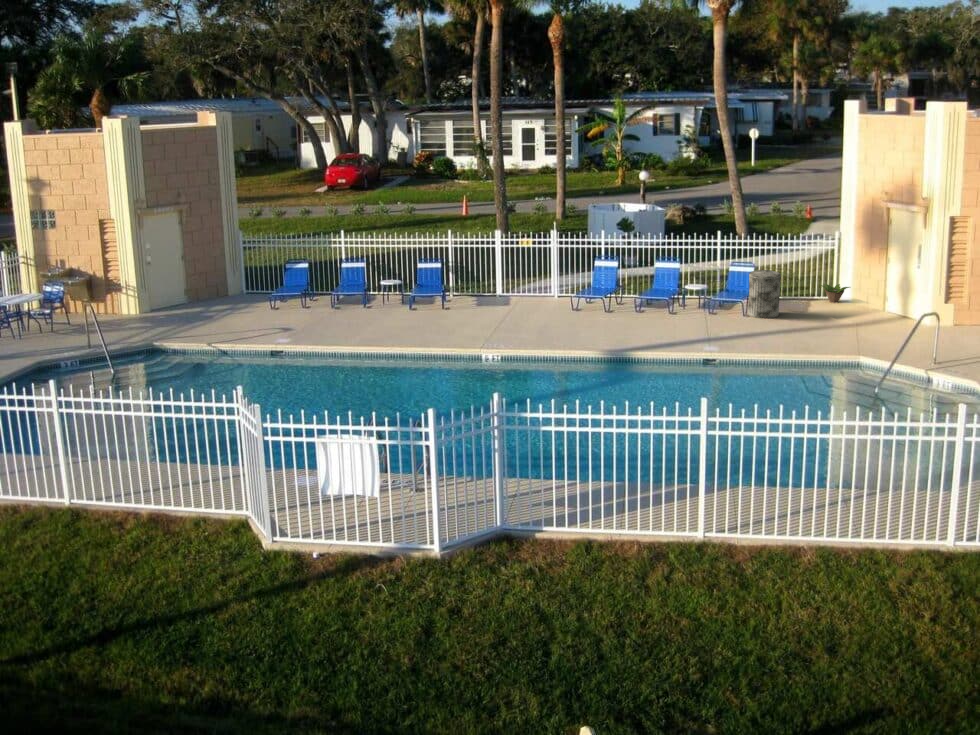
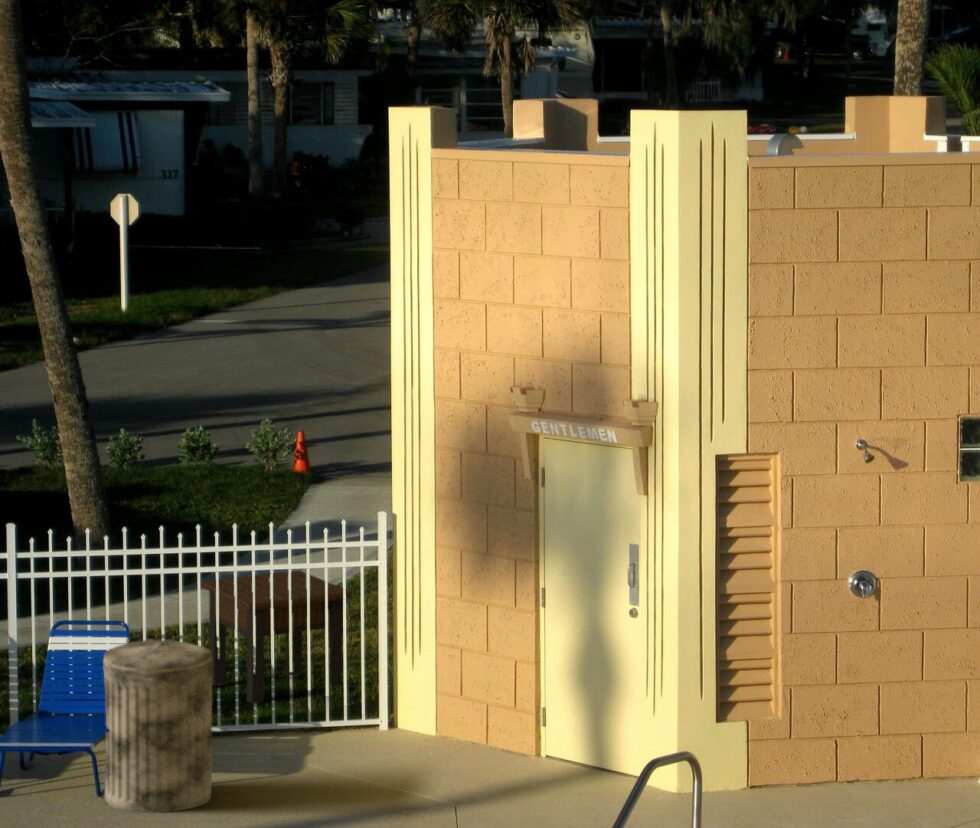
side table: none [778,249,827,292] -> present [201,570,352,703]
decorative plant: present [821,284,850,303] -> none [337,676,438,739]

